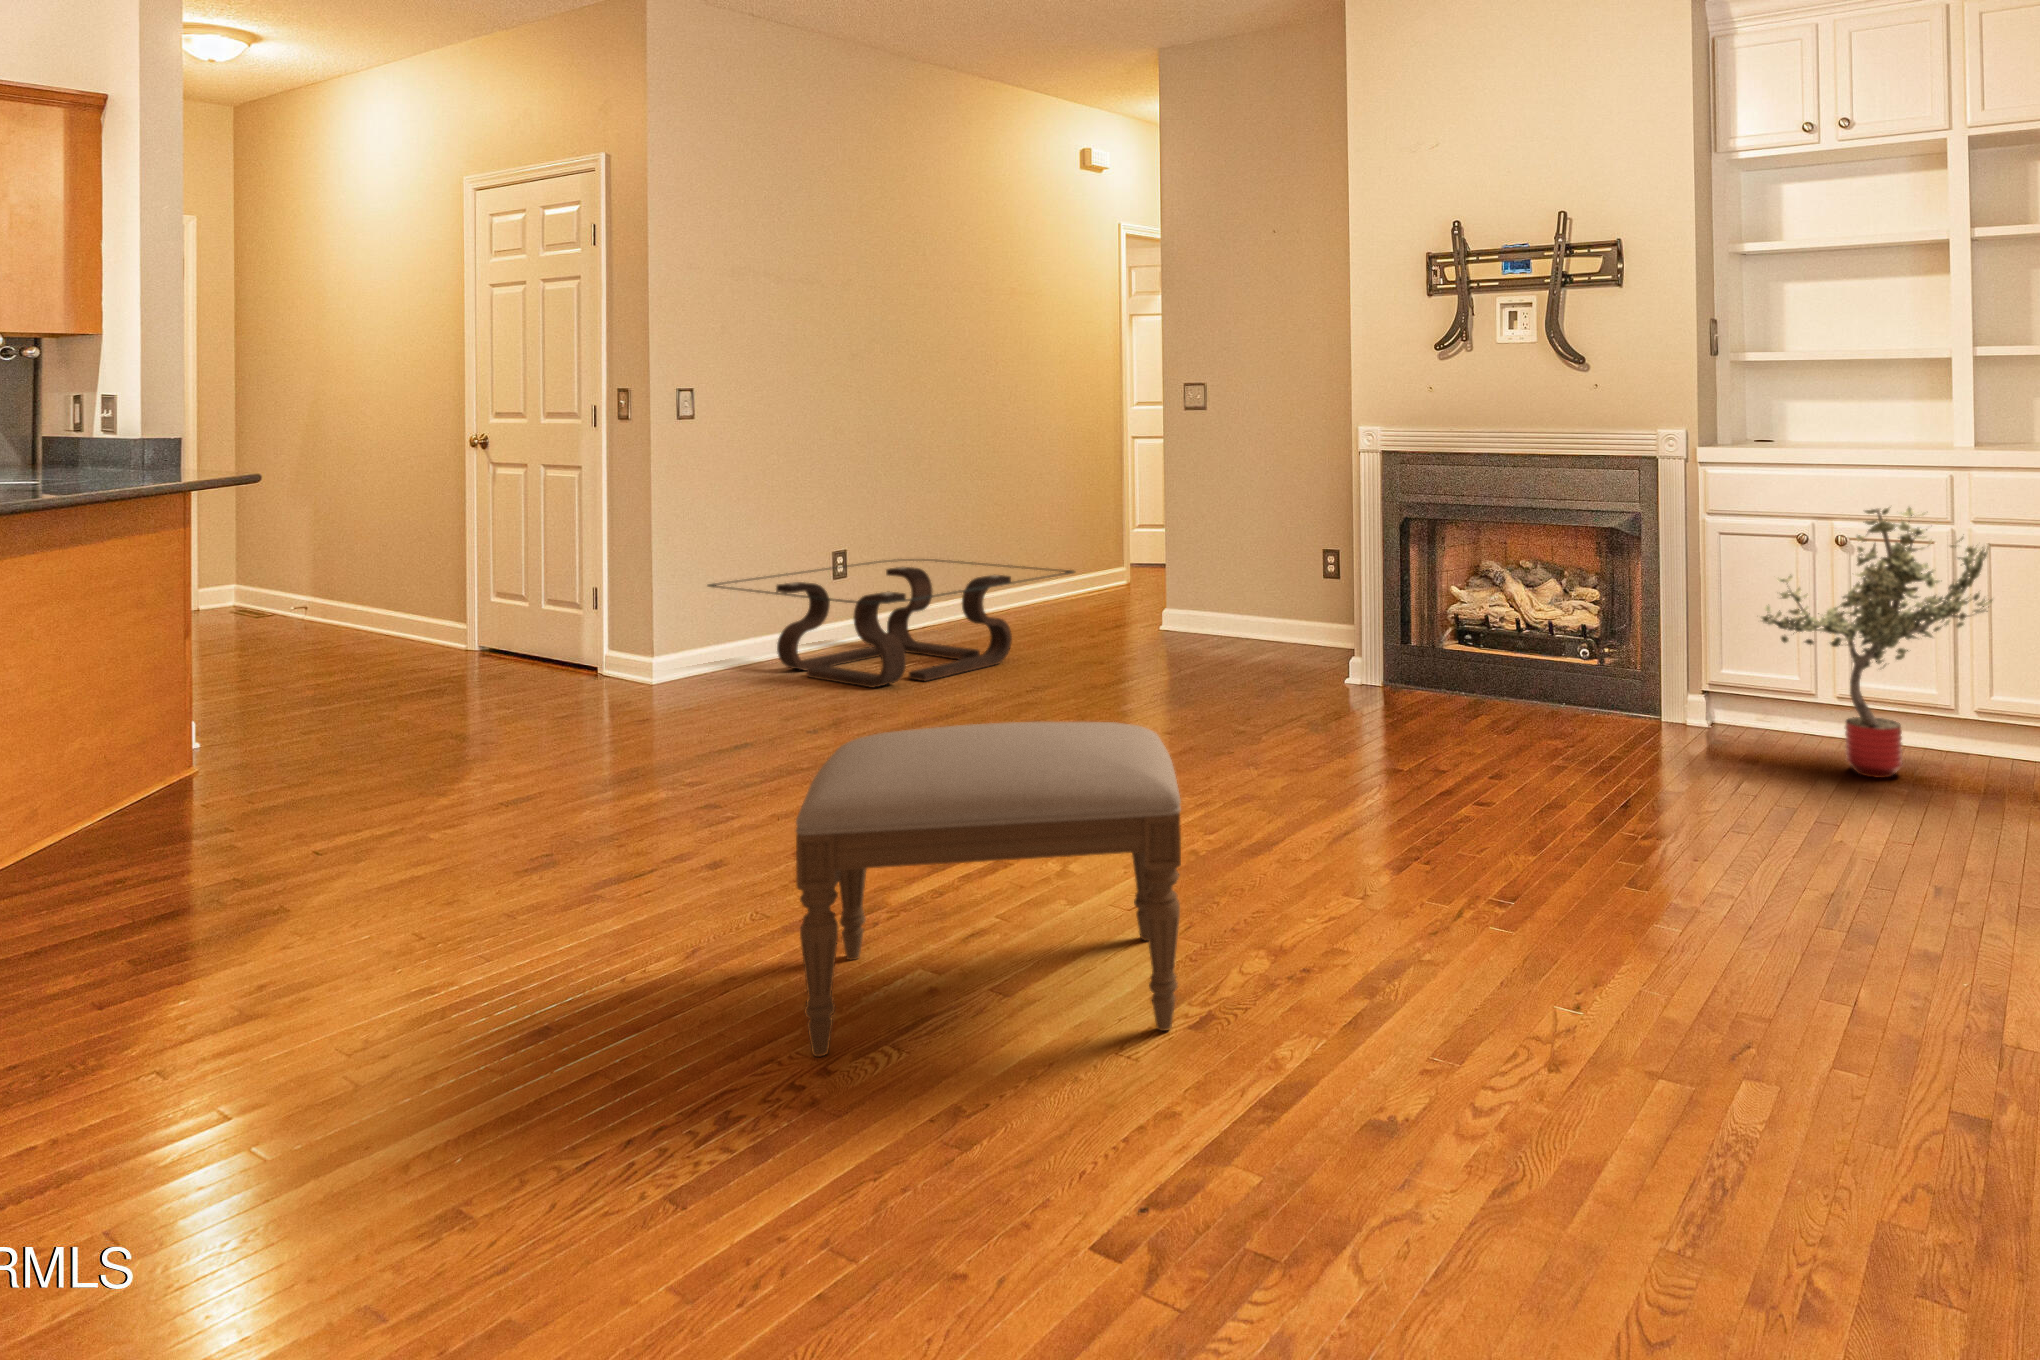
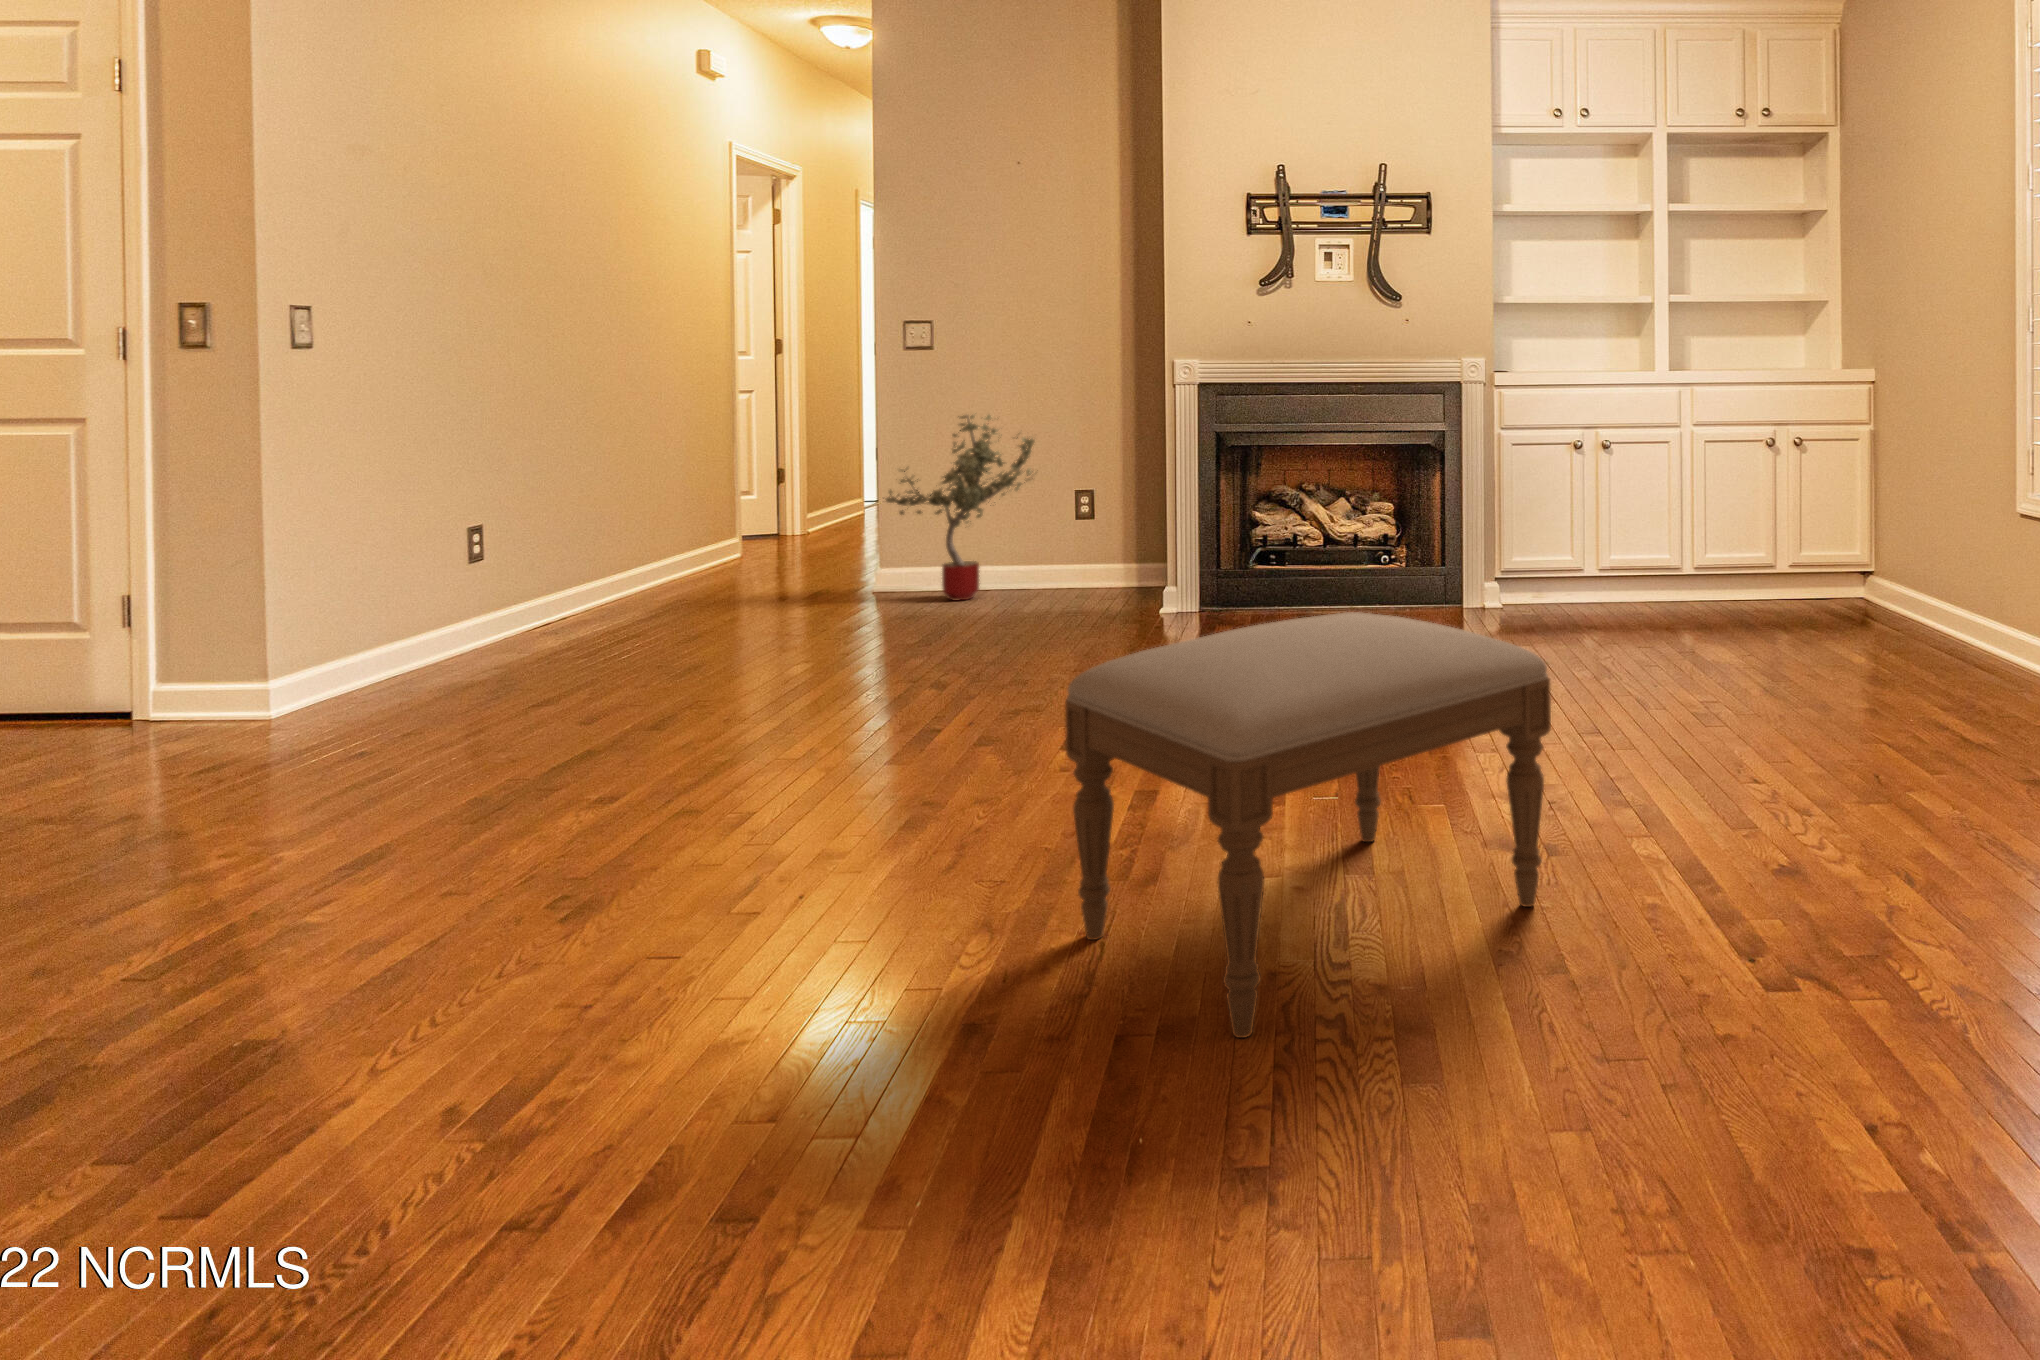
potted tree: present [1761,507,1992,778] -> present [886,413,1034,600]
coffee table: present [708,560,1074,687] -> none [271,525,815,683]

